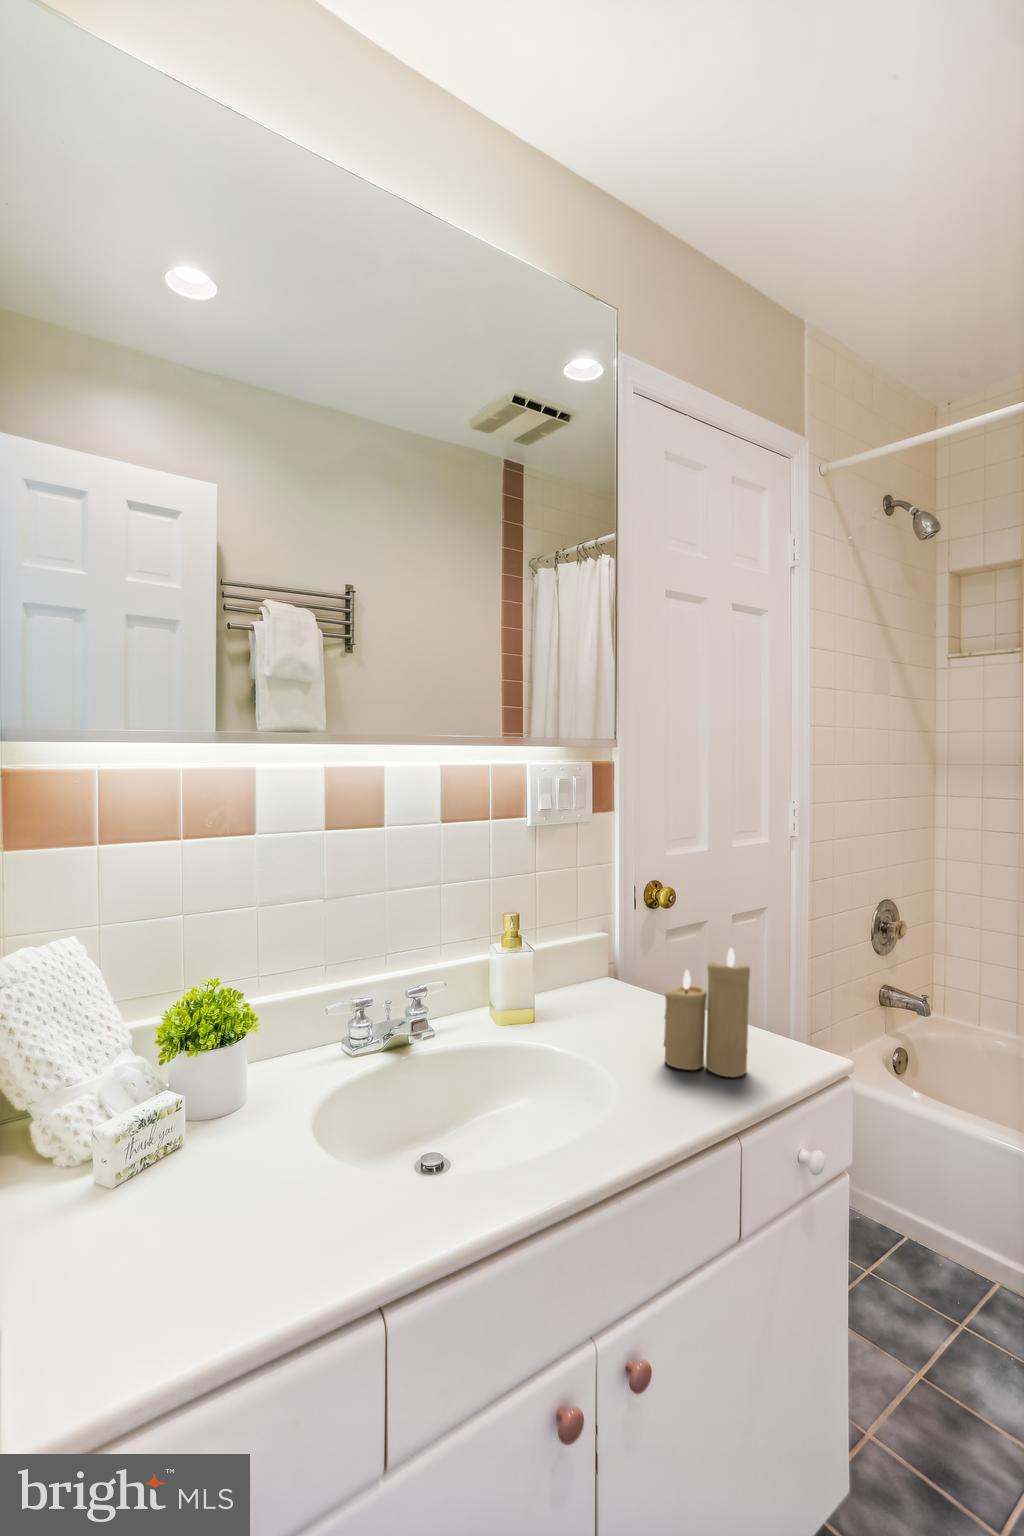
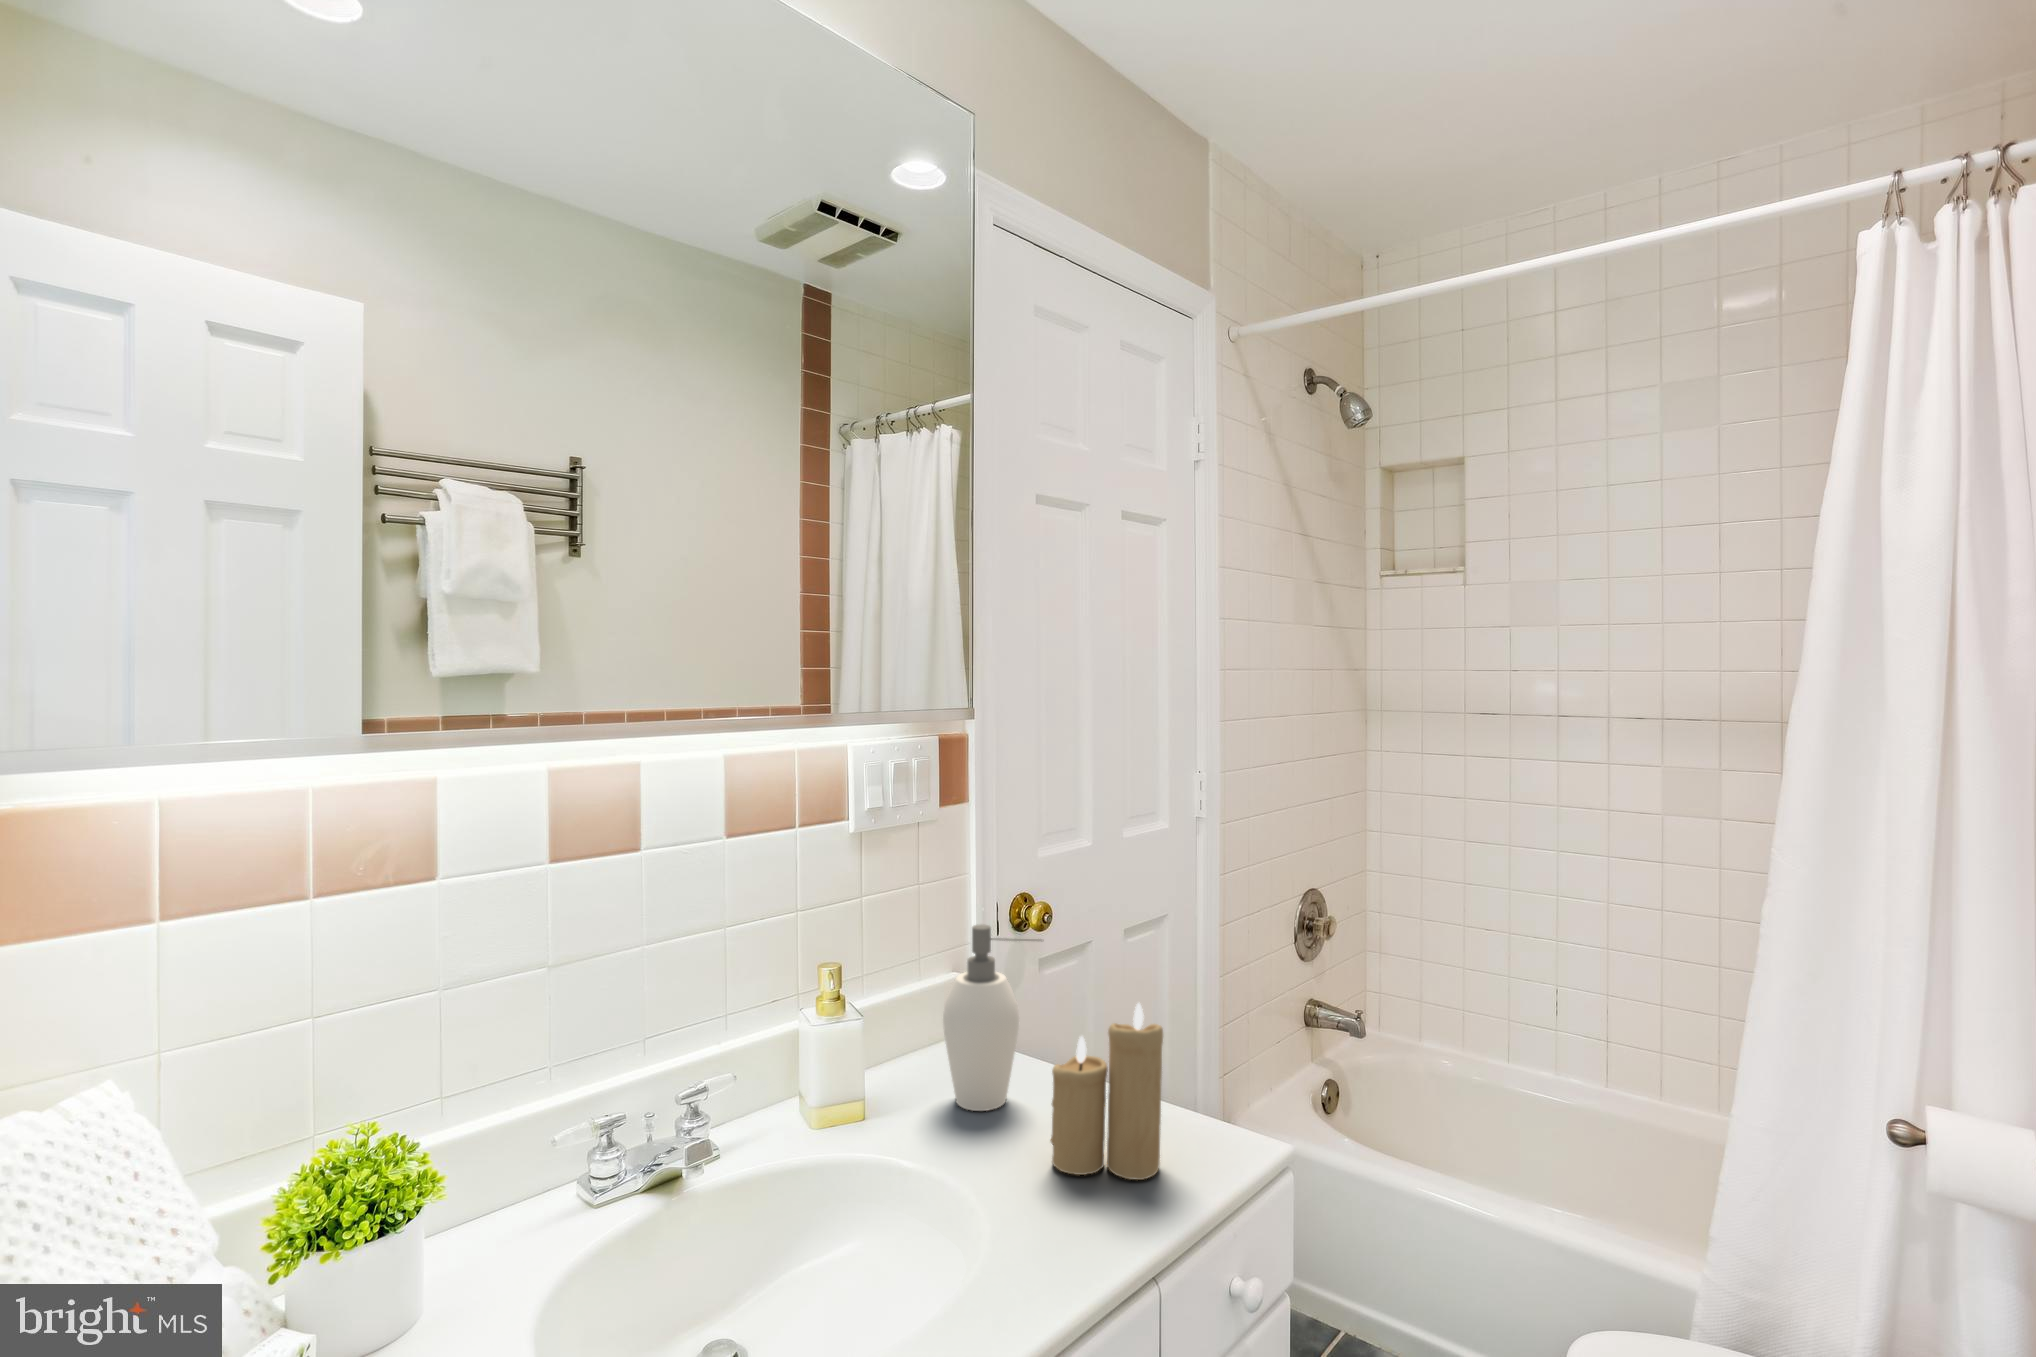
soap dispenser: none [588,892,662,1024] -> present [943,925,1042,1111]

